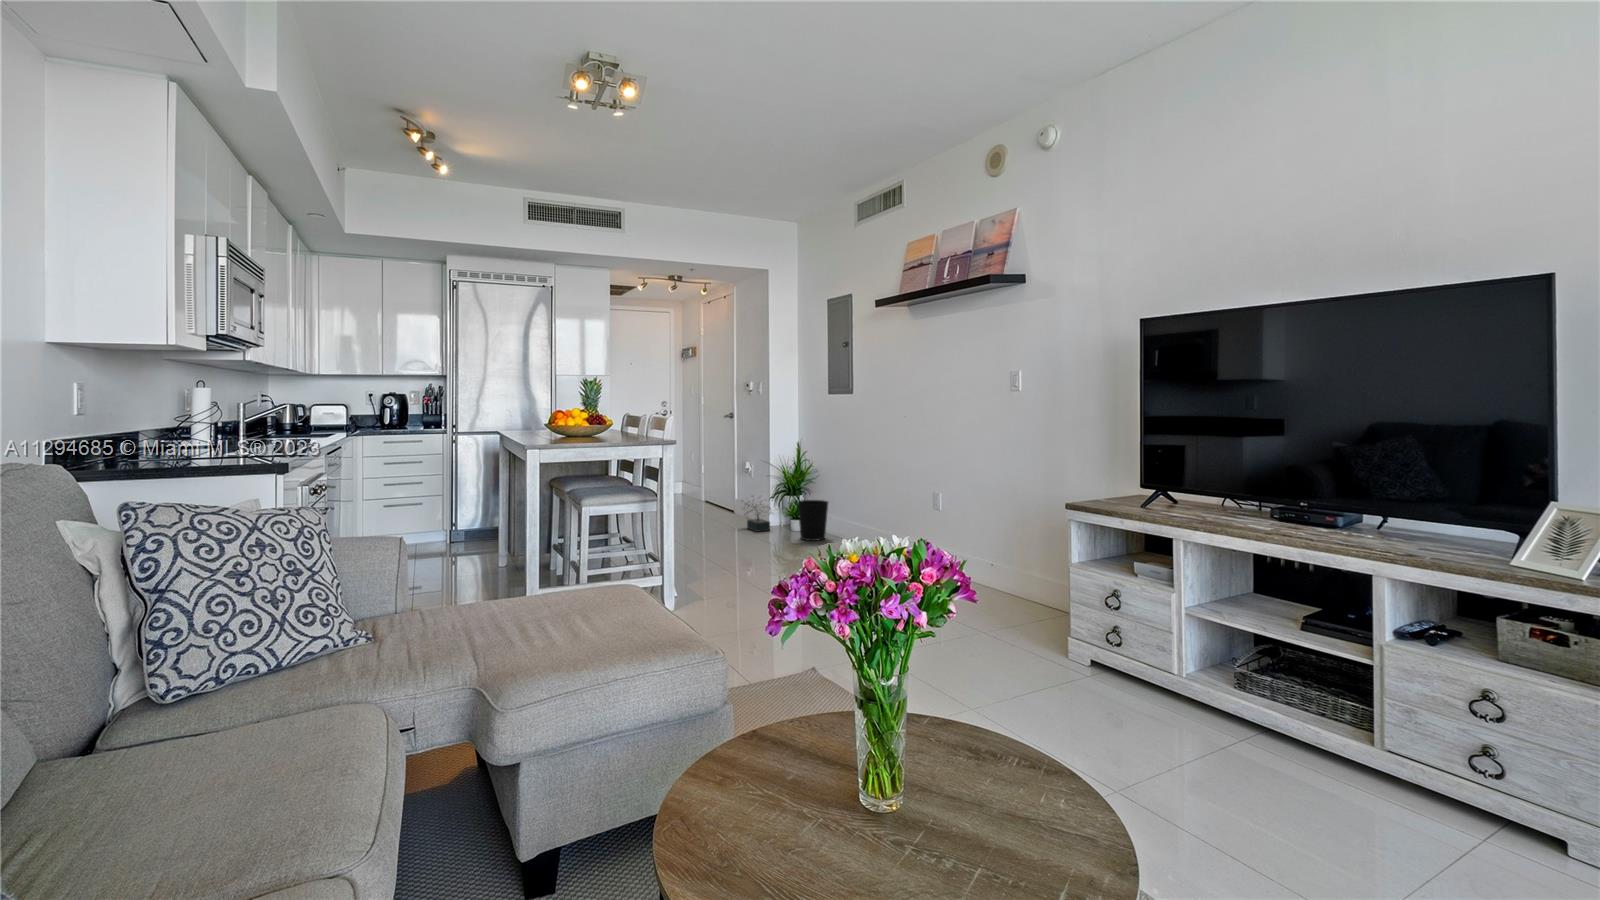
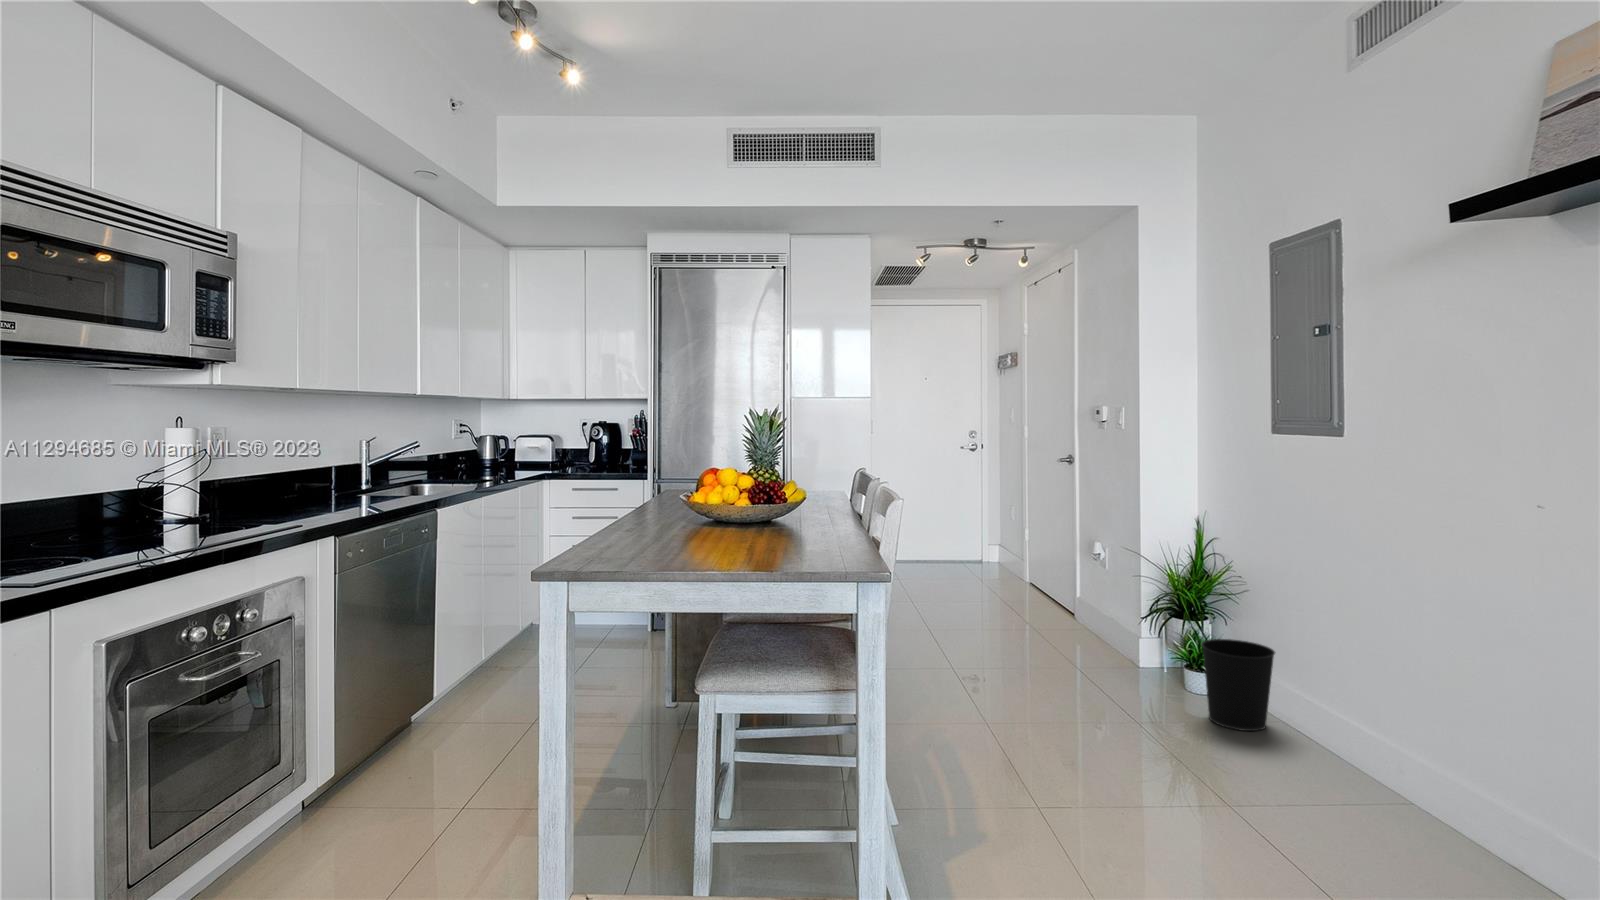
decorative plant: present [742,496,771,532] -> none [1082,607,1150,681]

